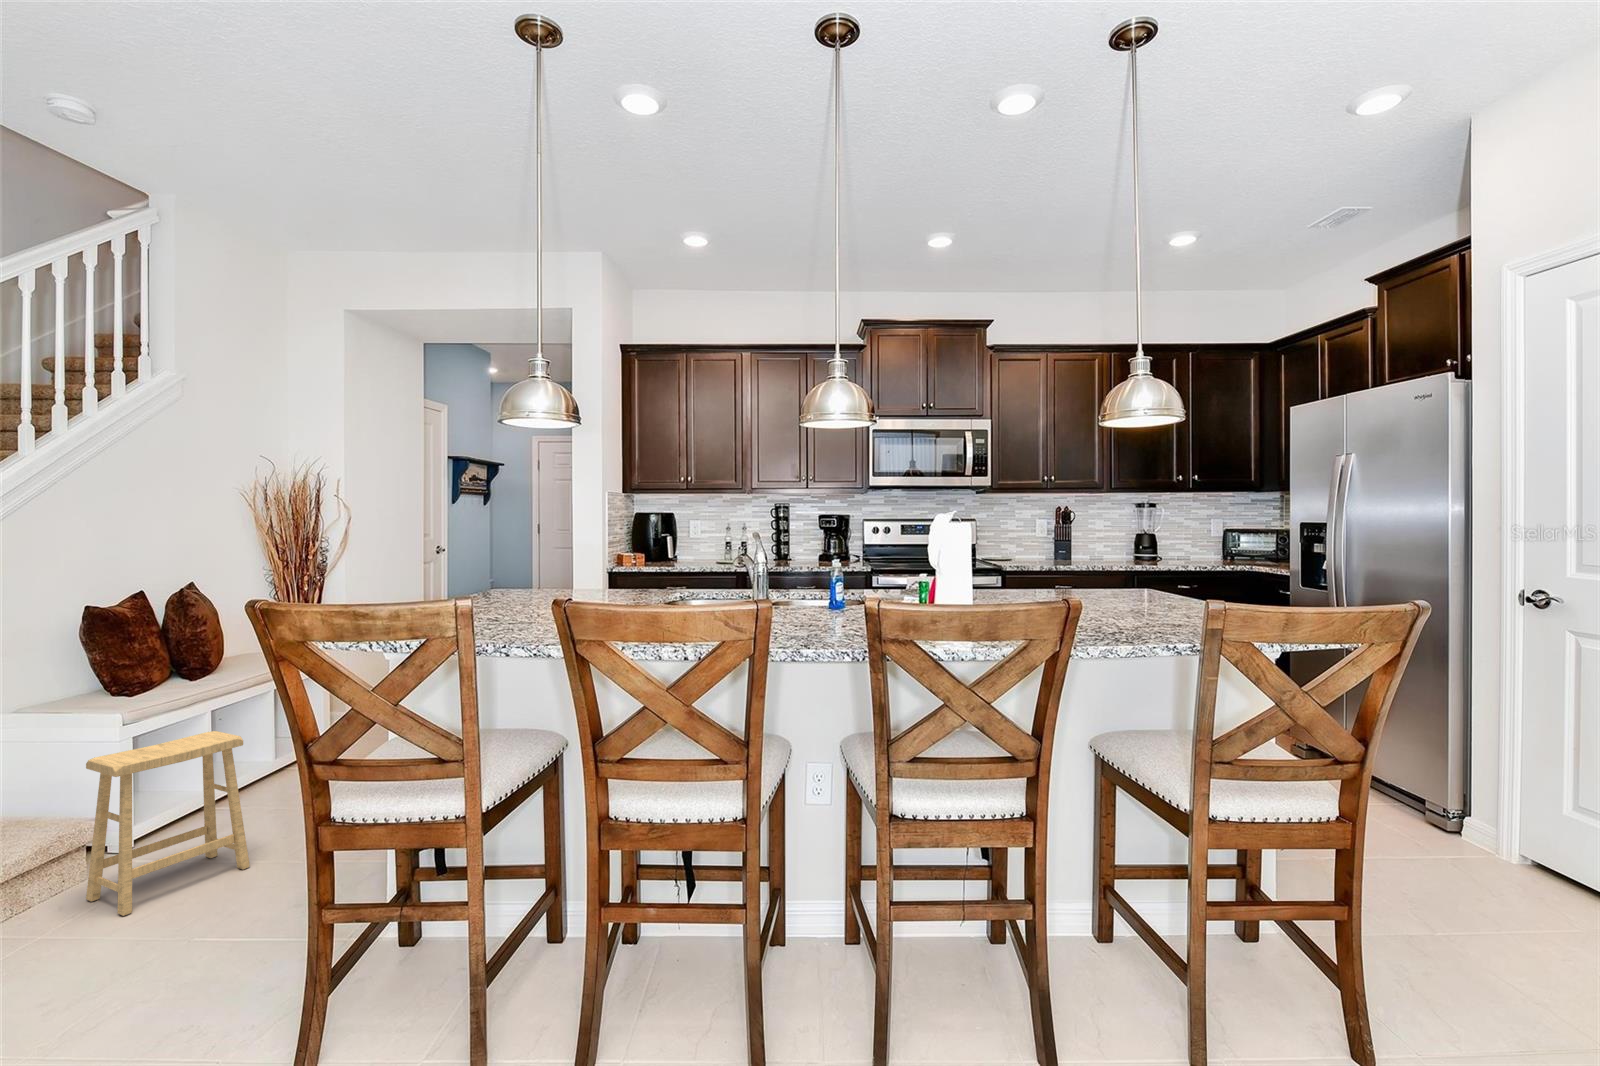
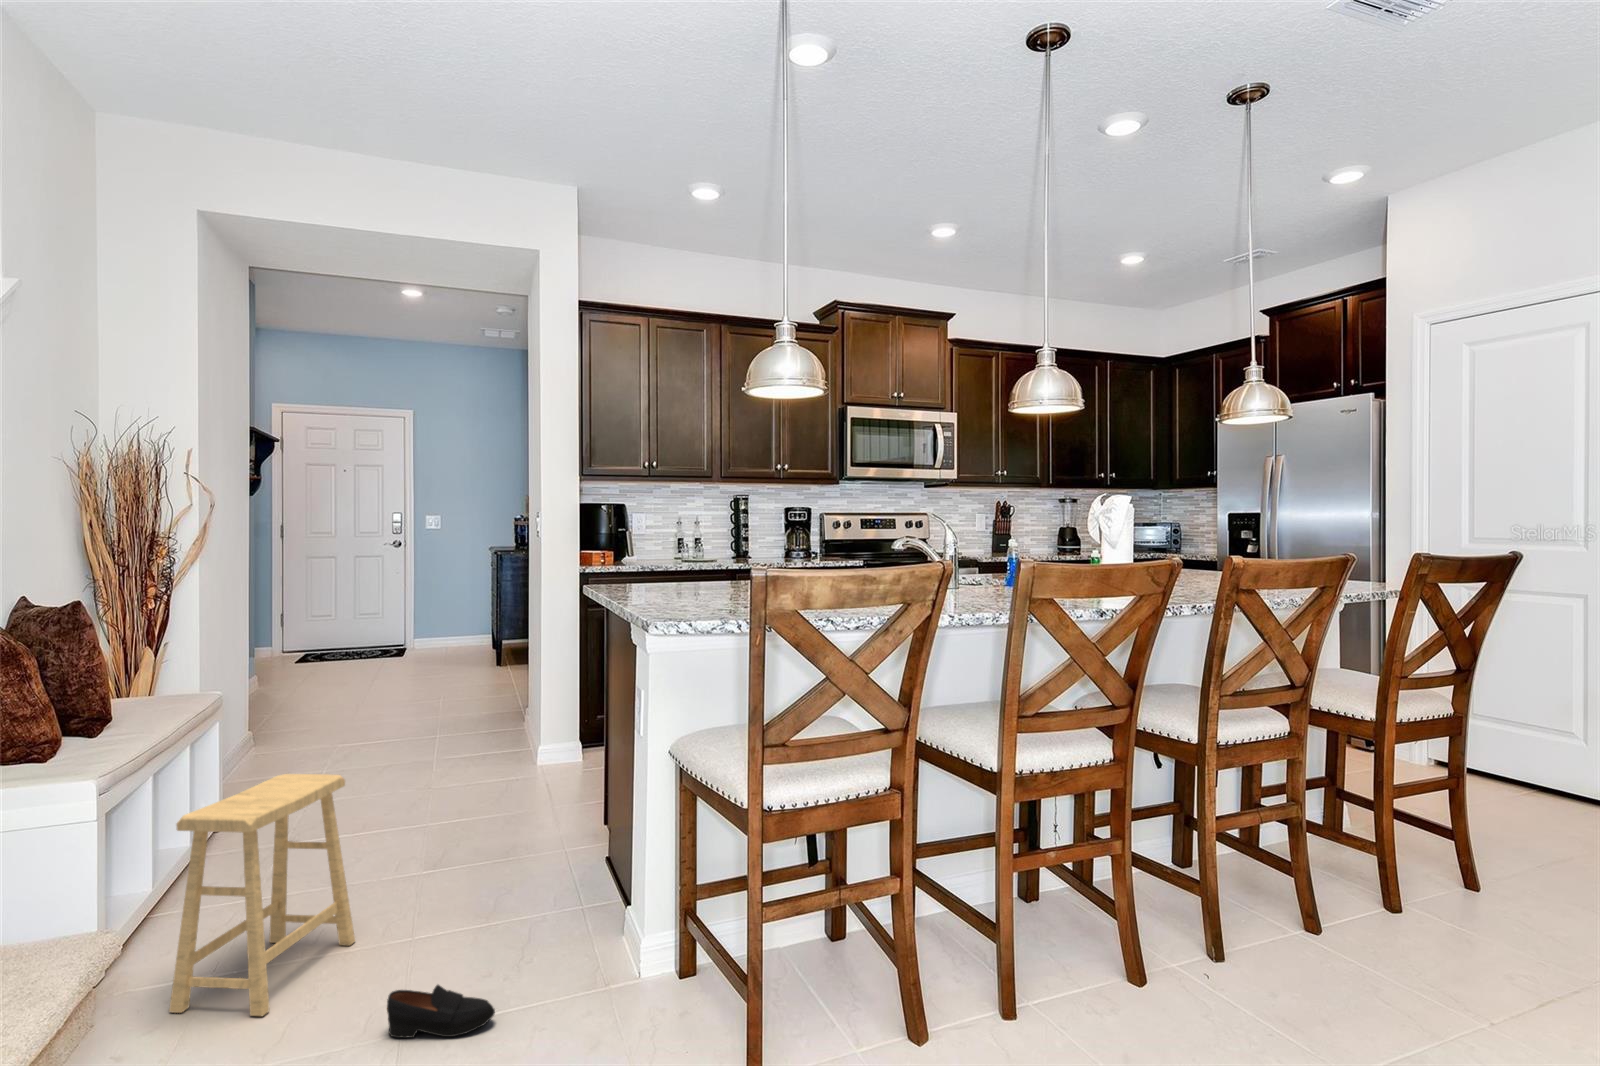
shoe: none [161,917,235,964] -> present [387,985,495,1038]

